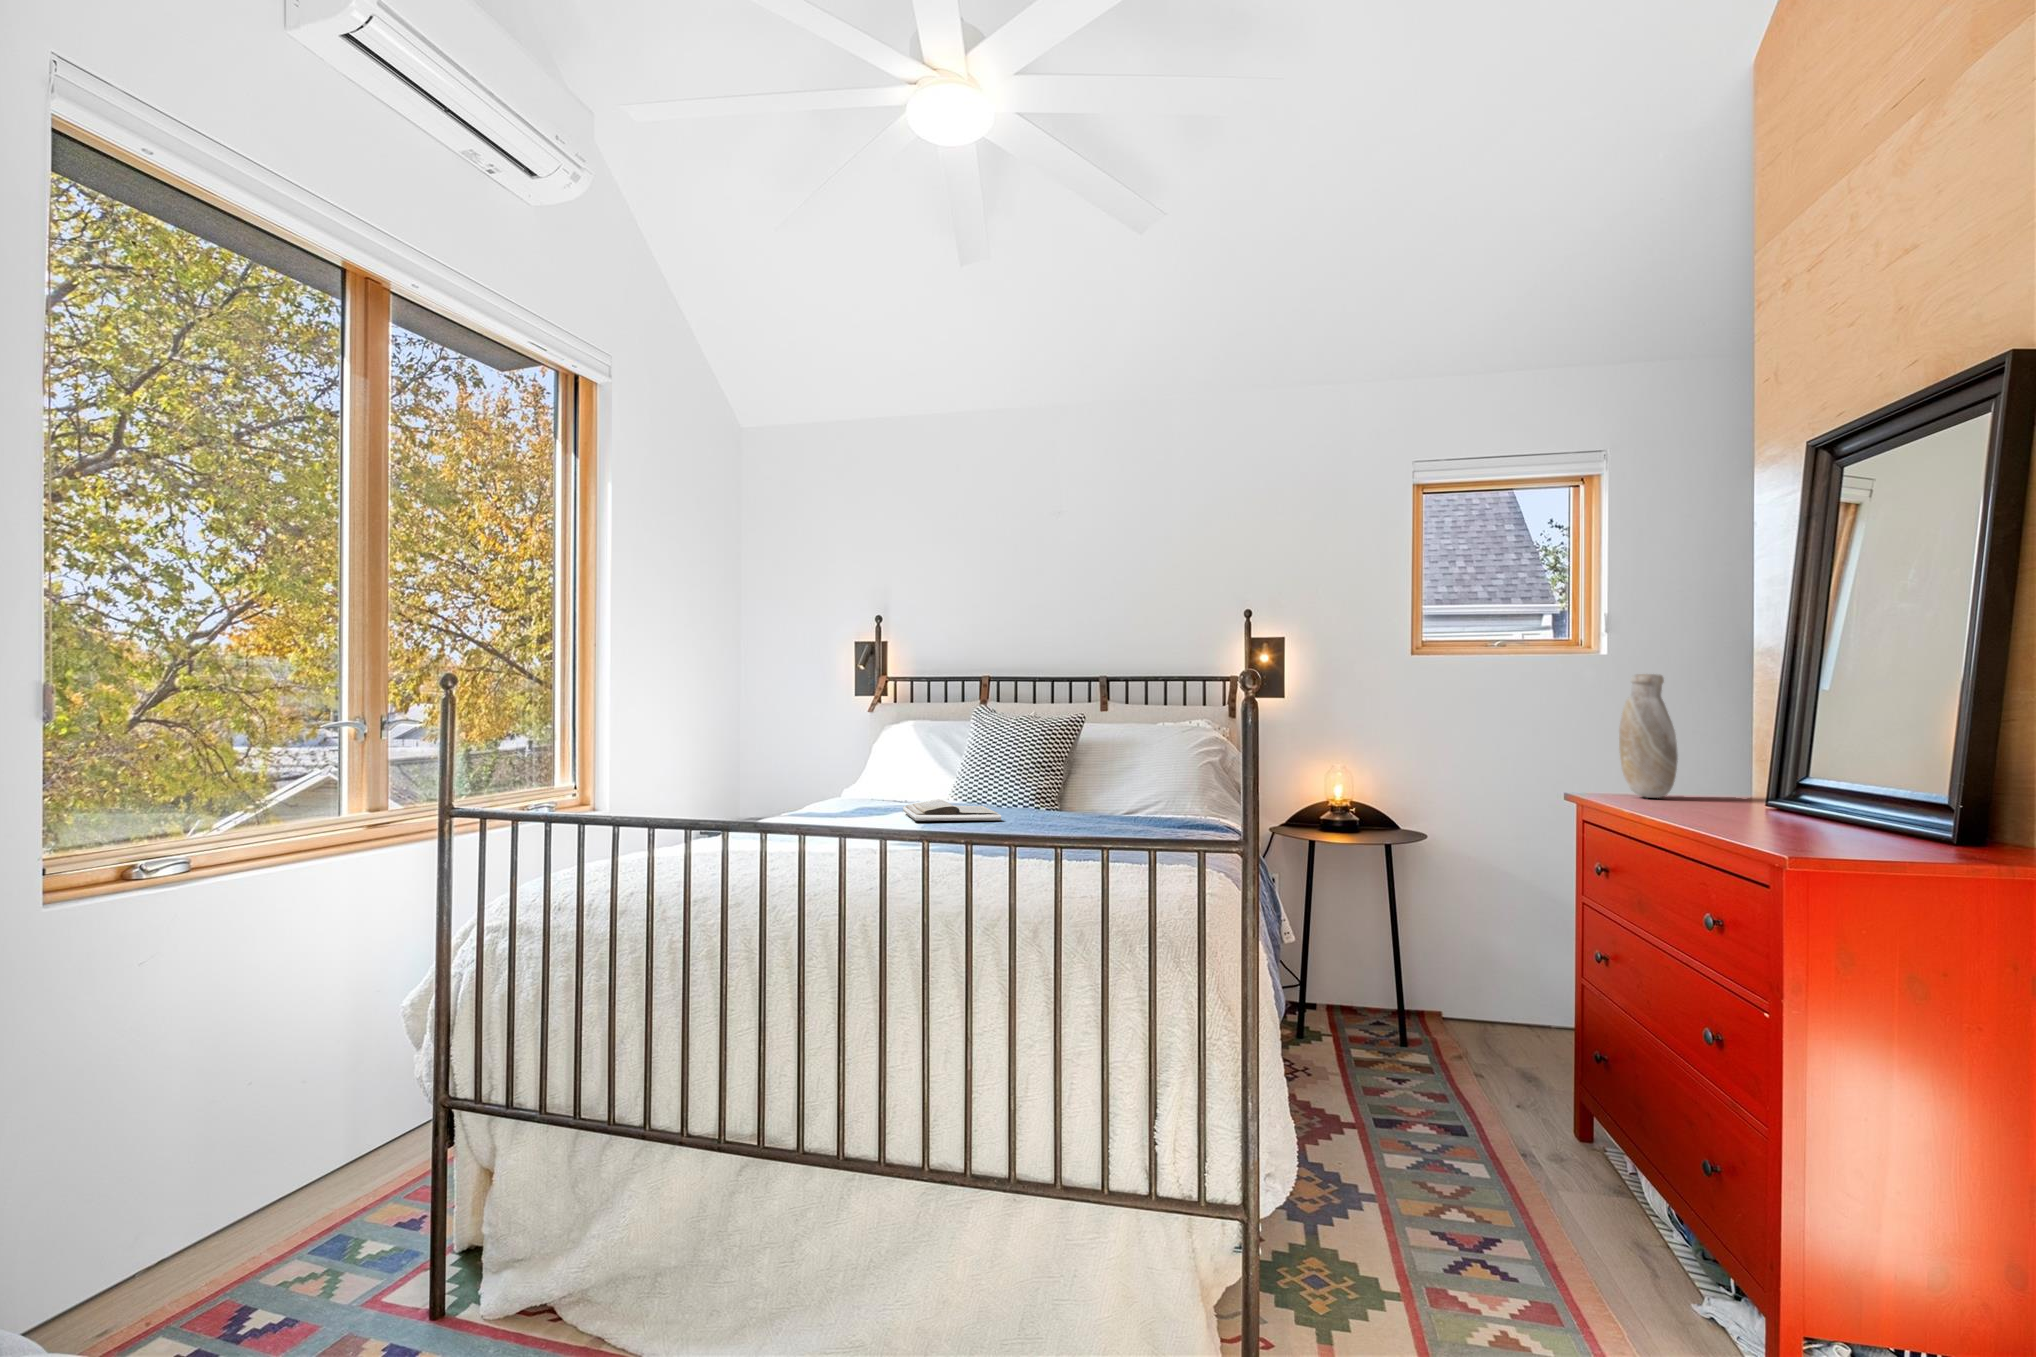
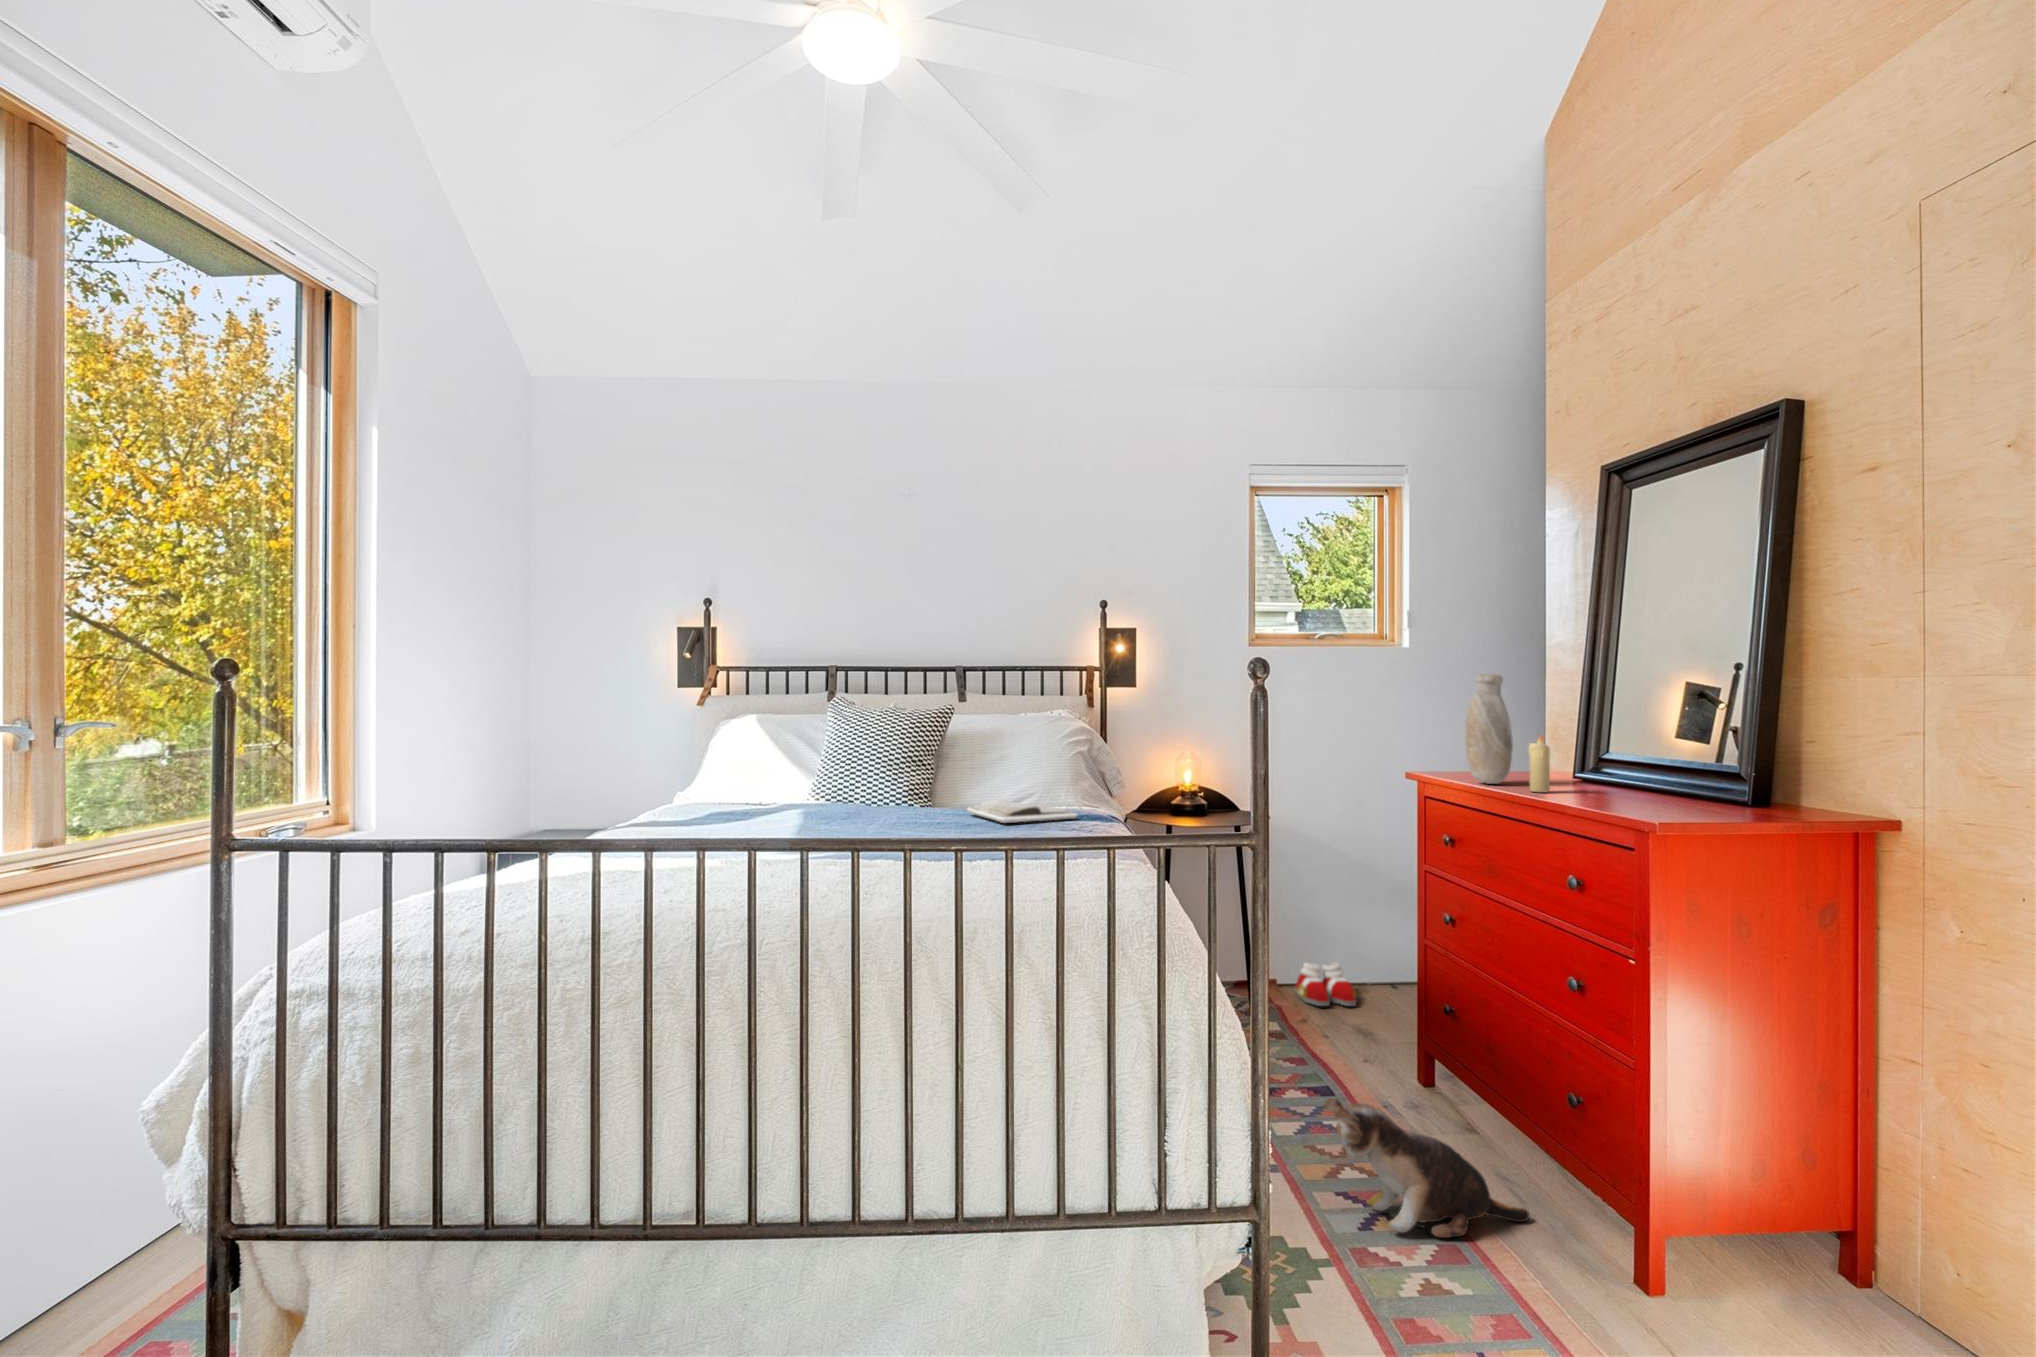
candle: none [1686,739,1714,807] -> present [1528,736,1550,792]
book: present [903,799,1001,821] -> present [967,799,1077,823]
slippers: none [1465,996,1535,1047] -> present [1295,962,1356,1006]
plush toy: none [1408,1126,1658,1296] -> present [1324,1099,1529,1238]

